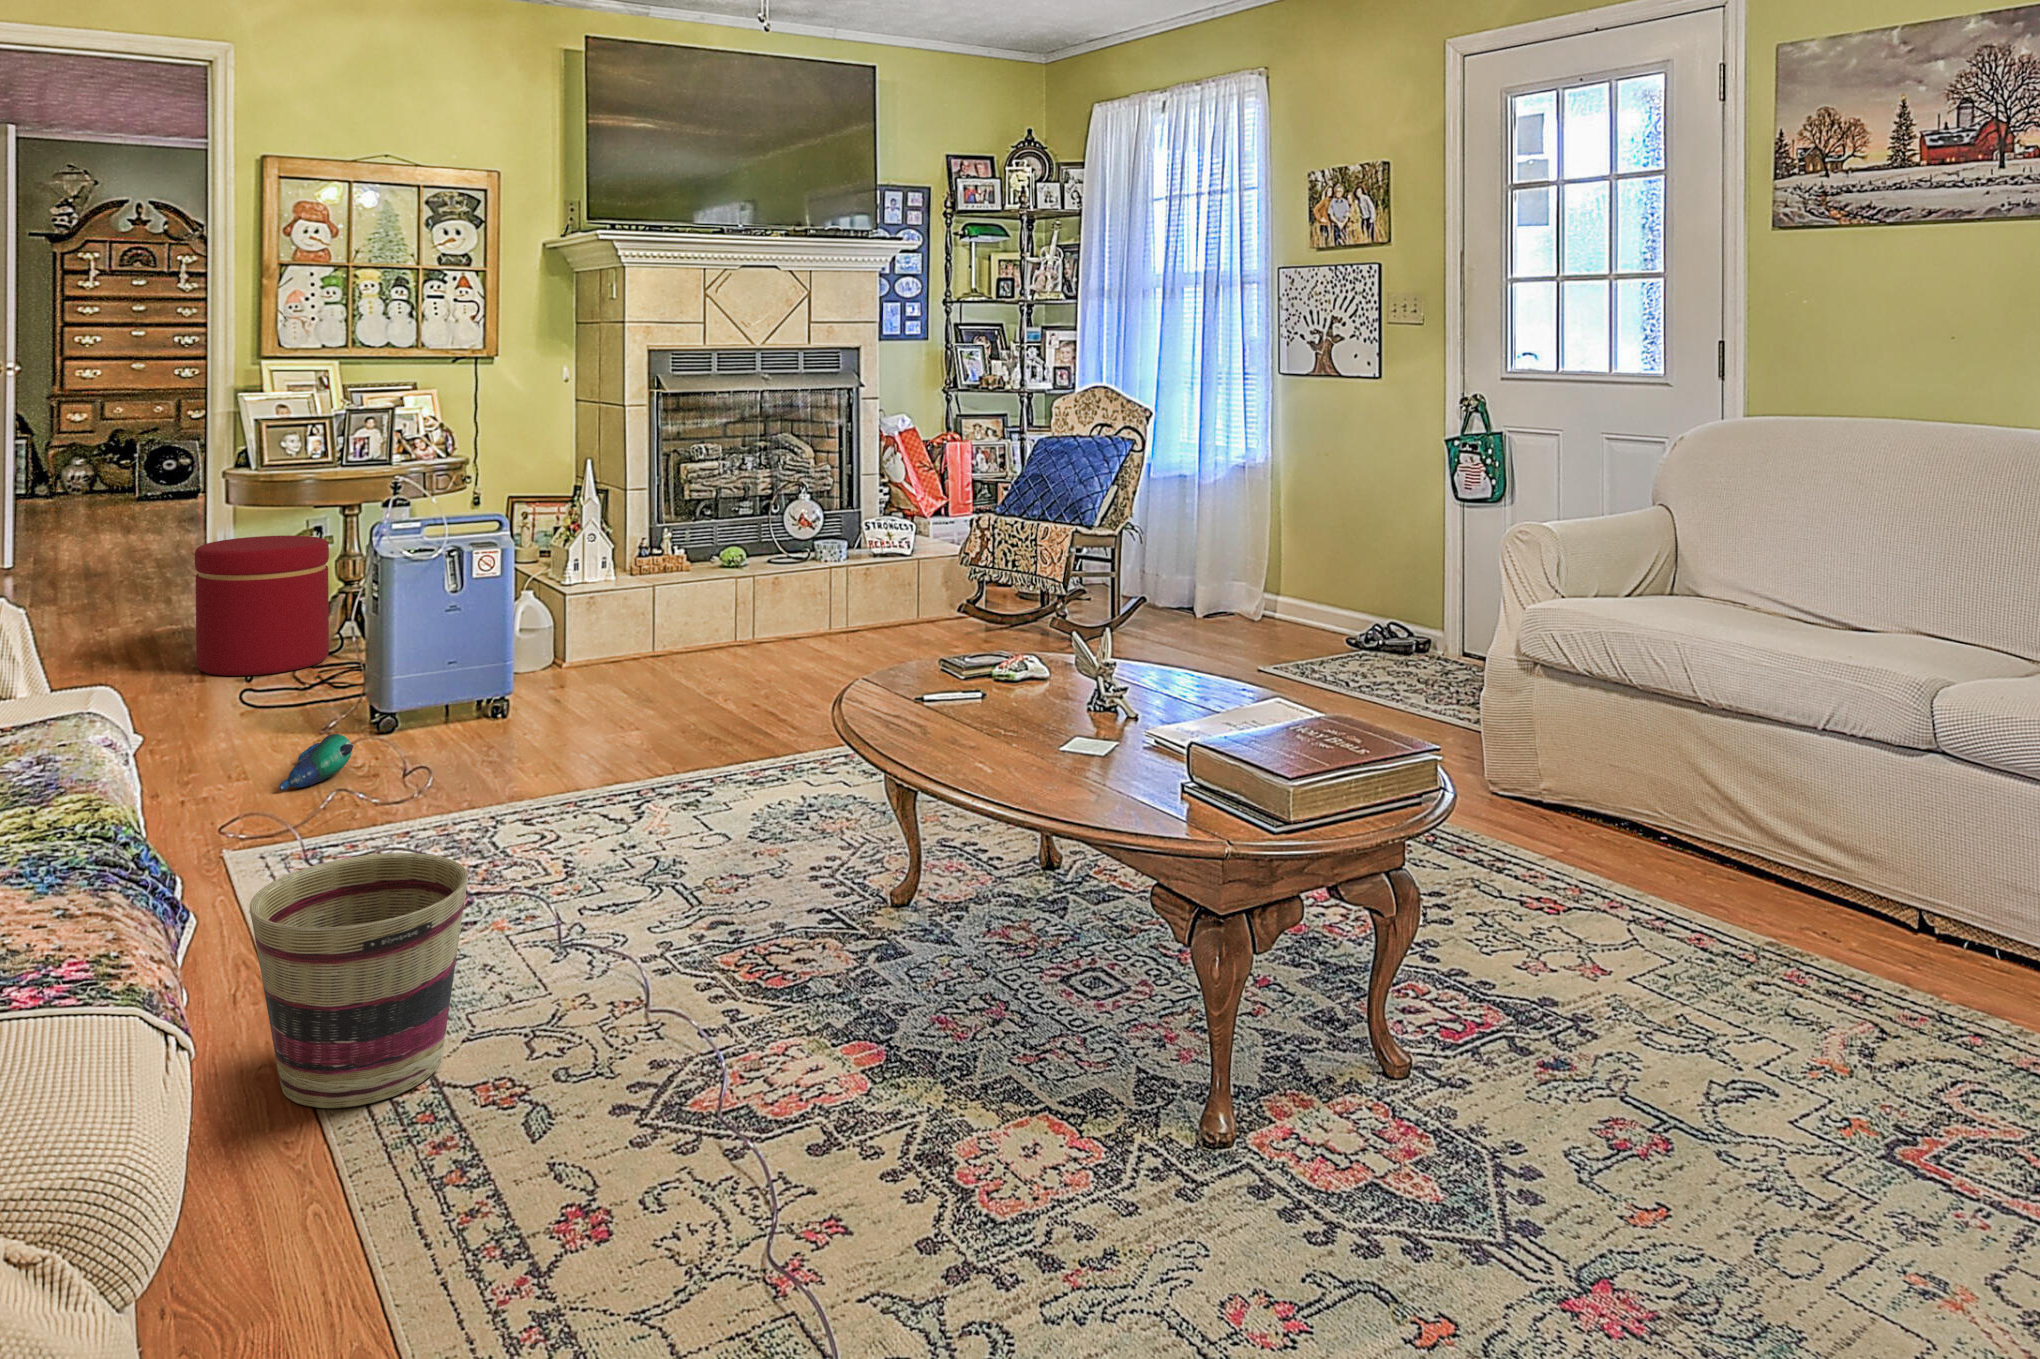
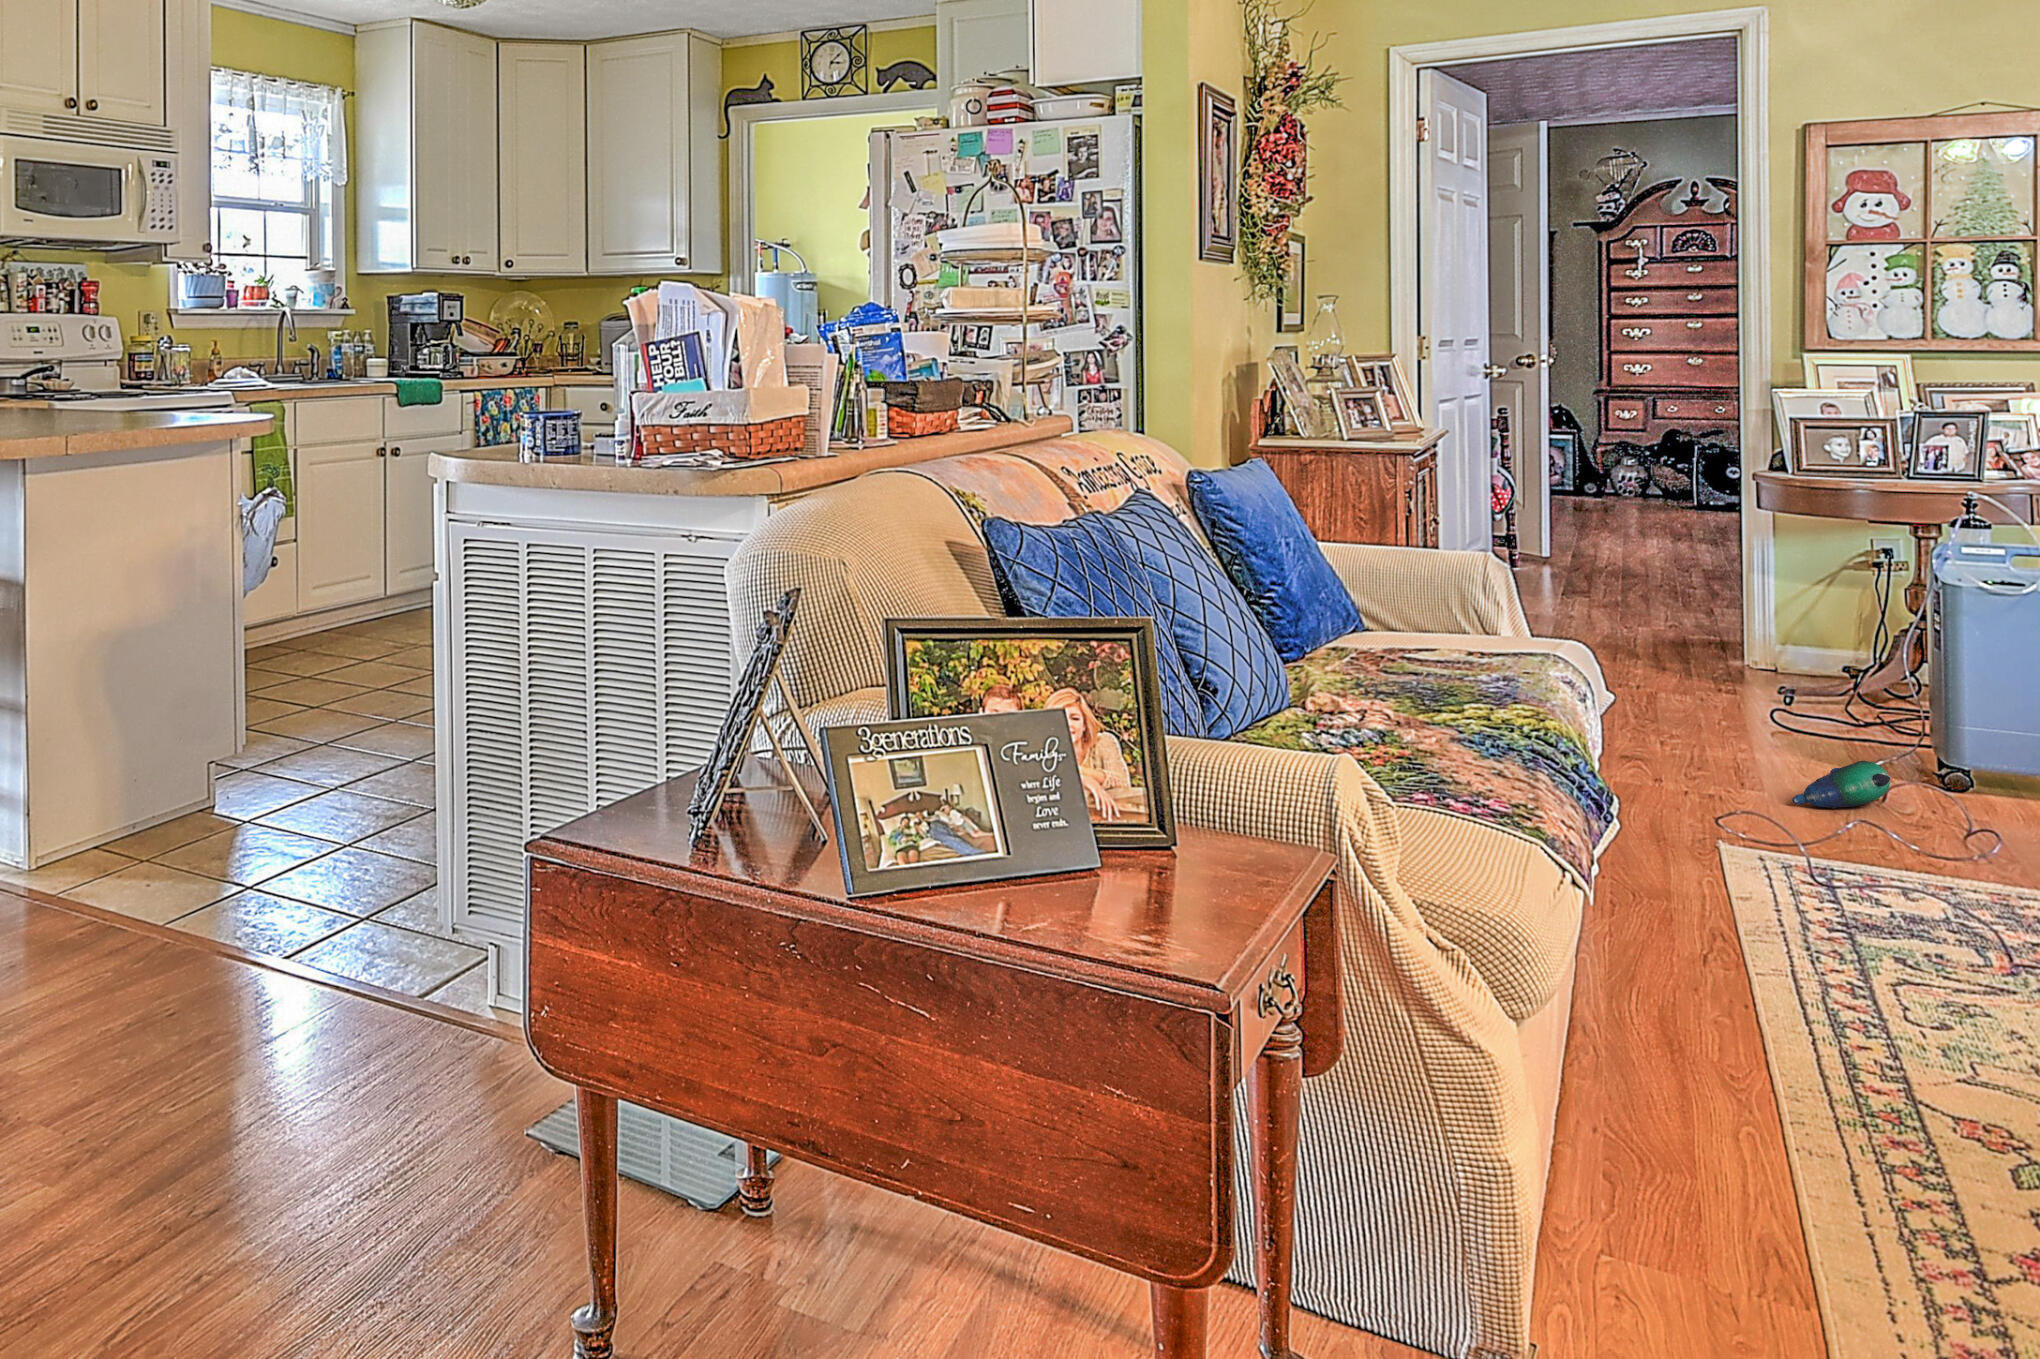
ottoman: present [195,535,329,676] -> none [1722,545,1892,699]
basket: present [250,853,468,1108] -> none [1695,837,1961,1092]

